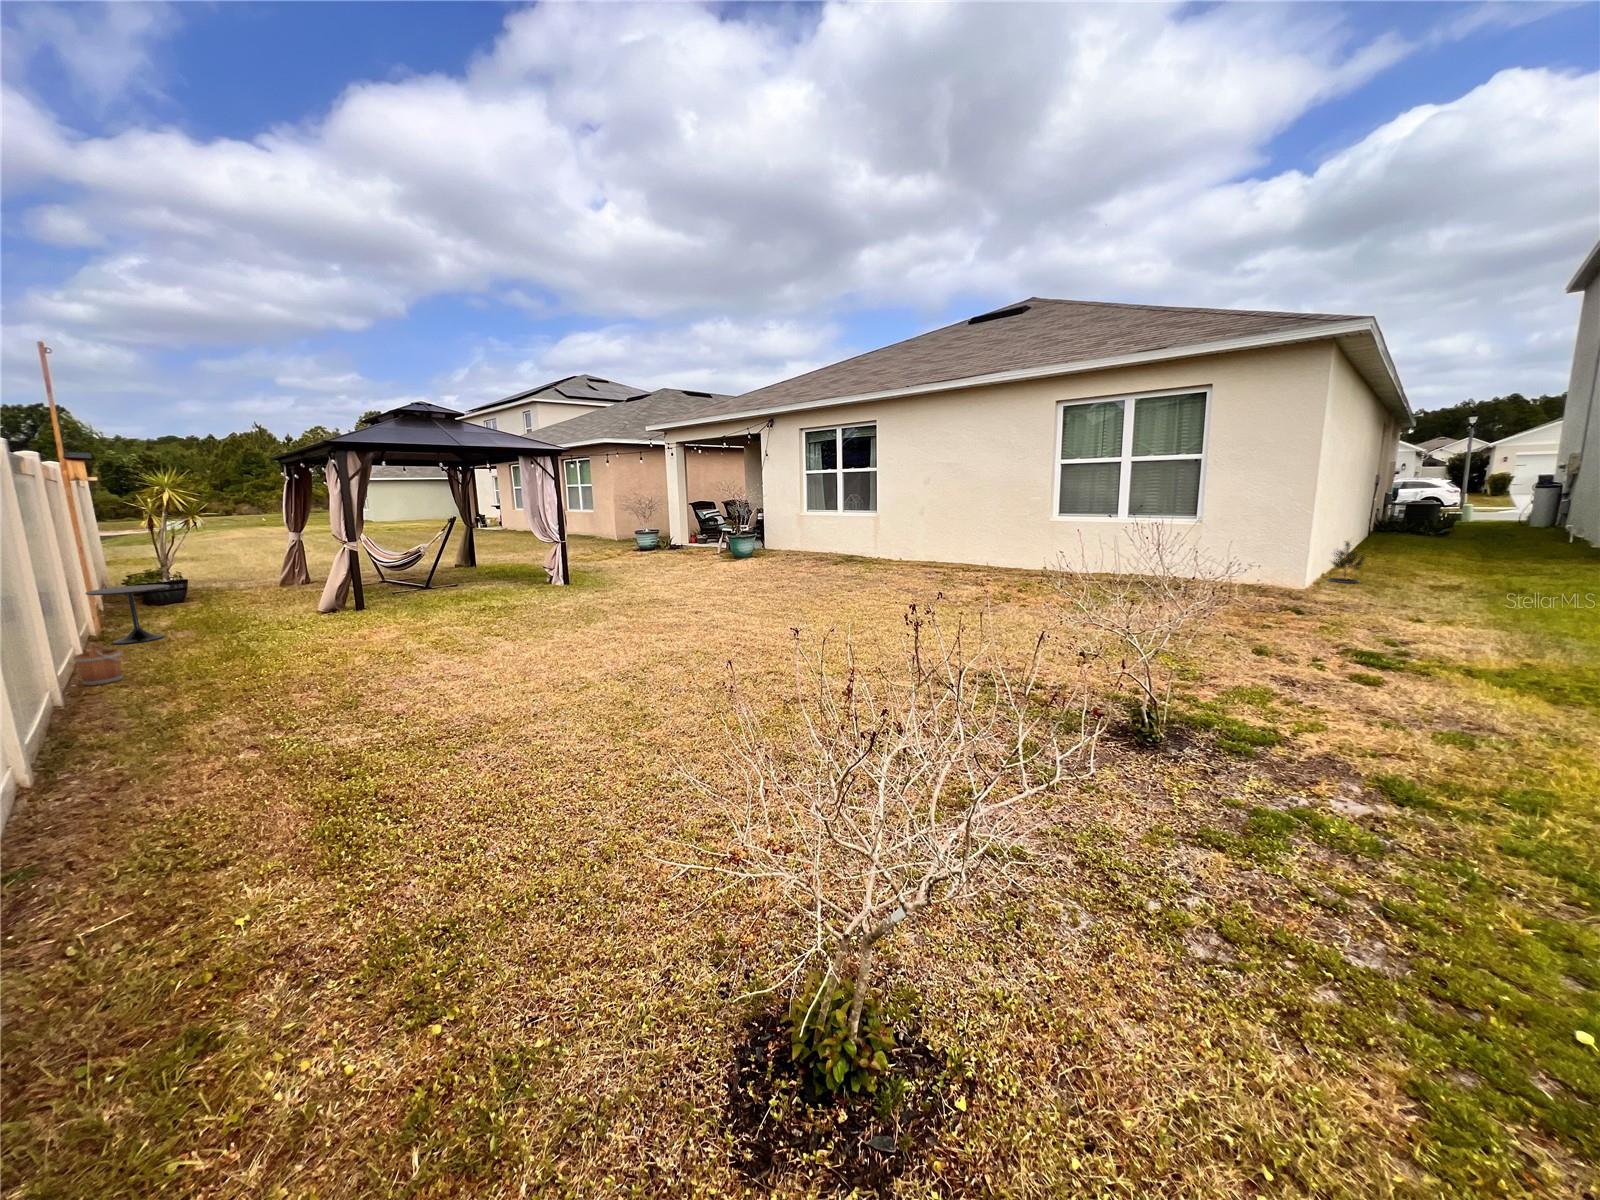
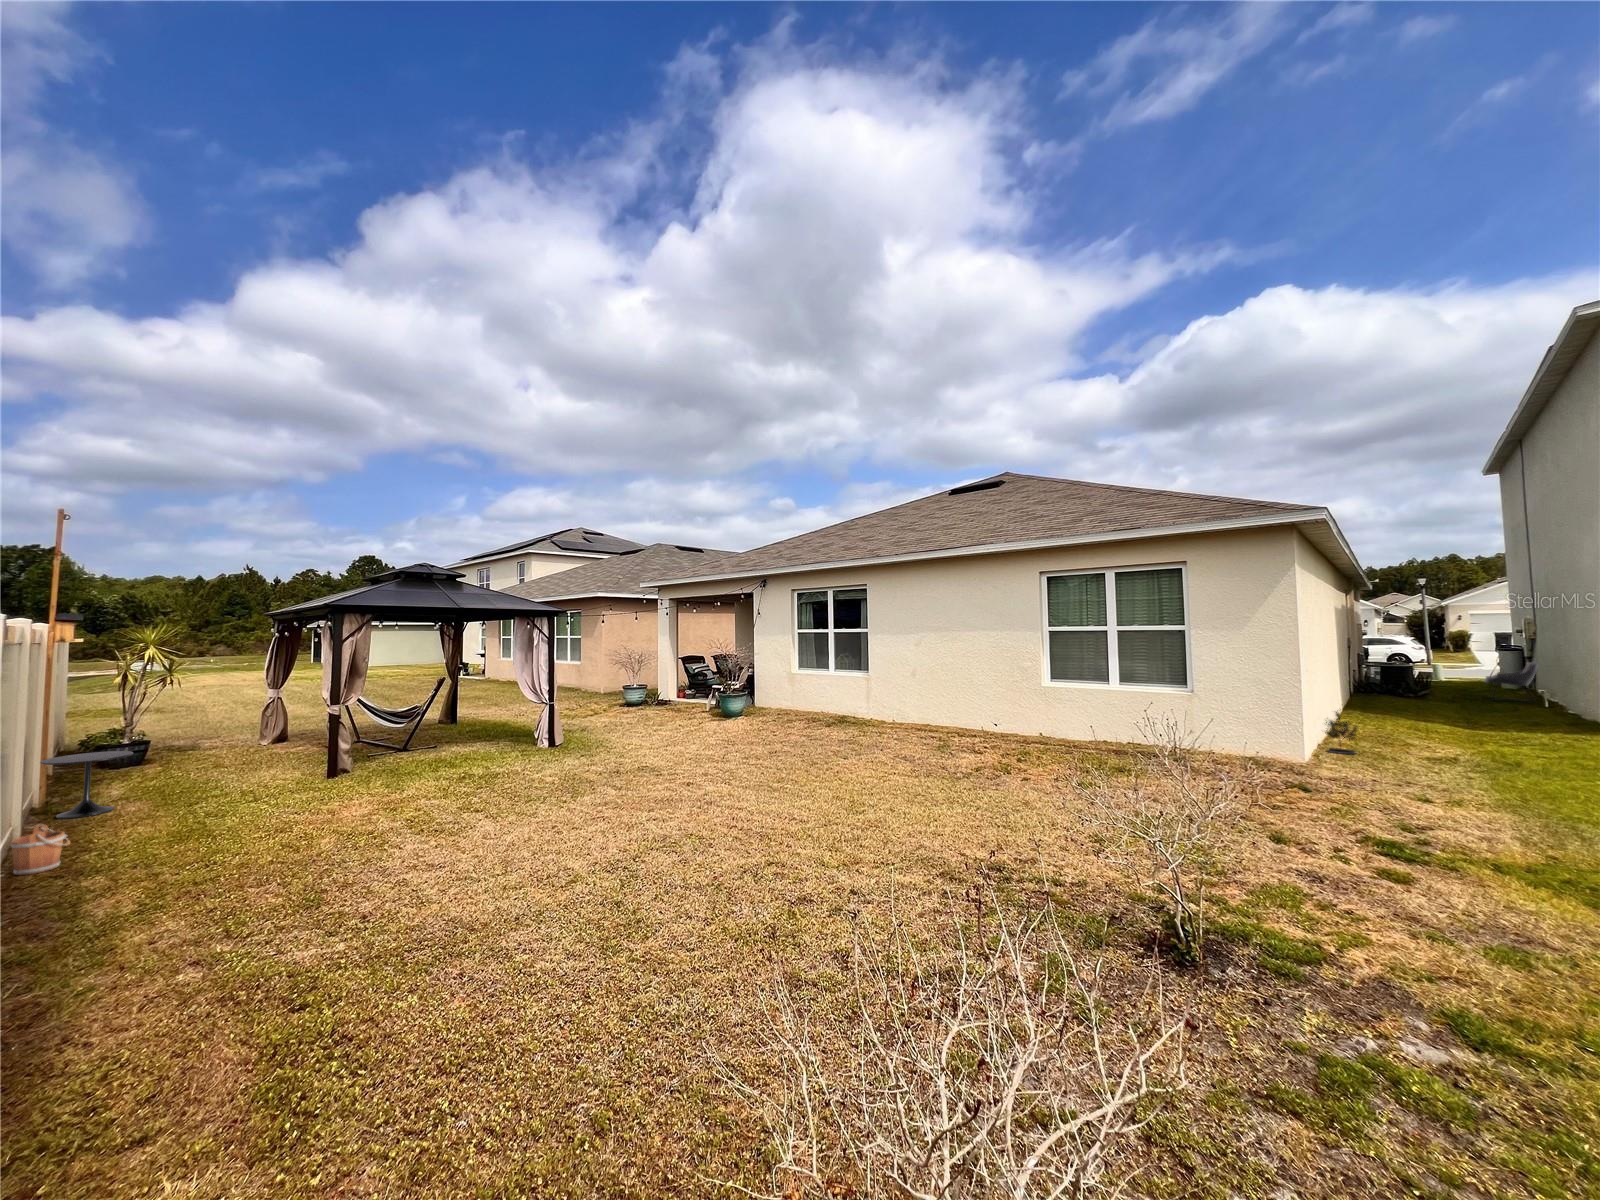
lounge chair: none [1512,496,1574,539] -> present [1484,662,1538,701]

